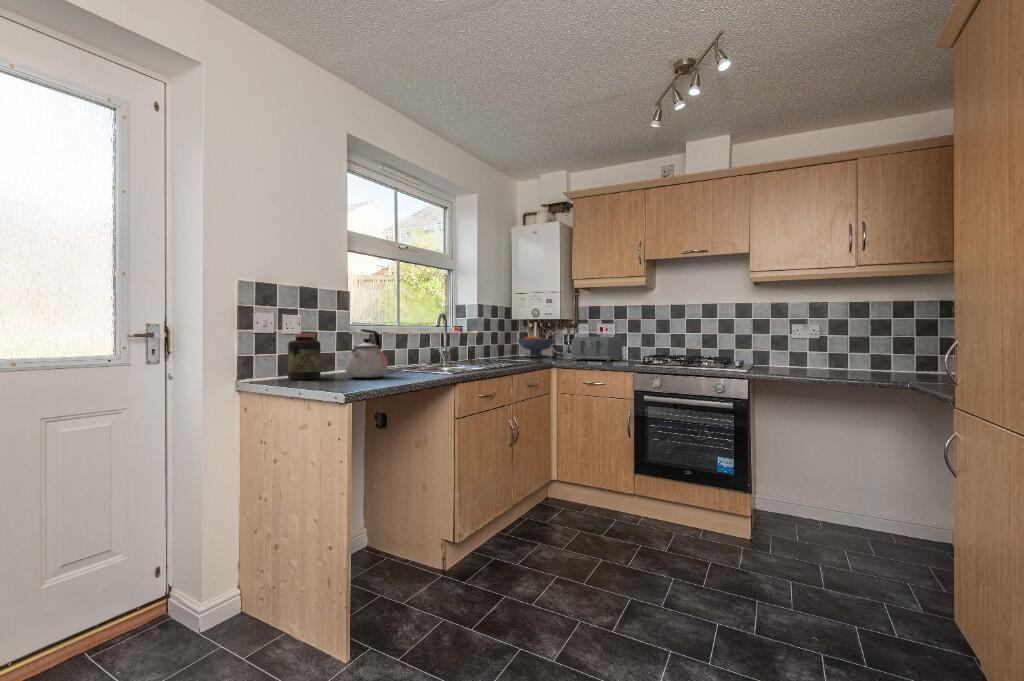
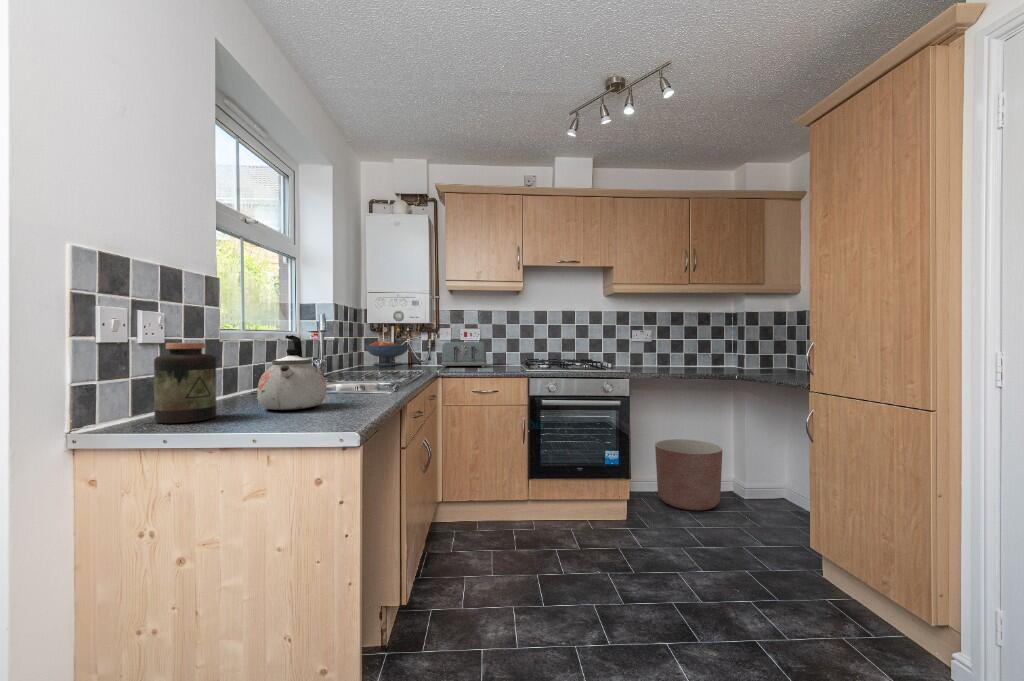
planter: none [807,459,903,551] -> present [655,439,722,510]

